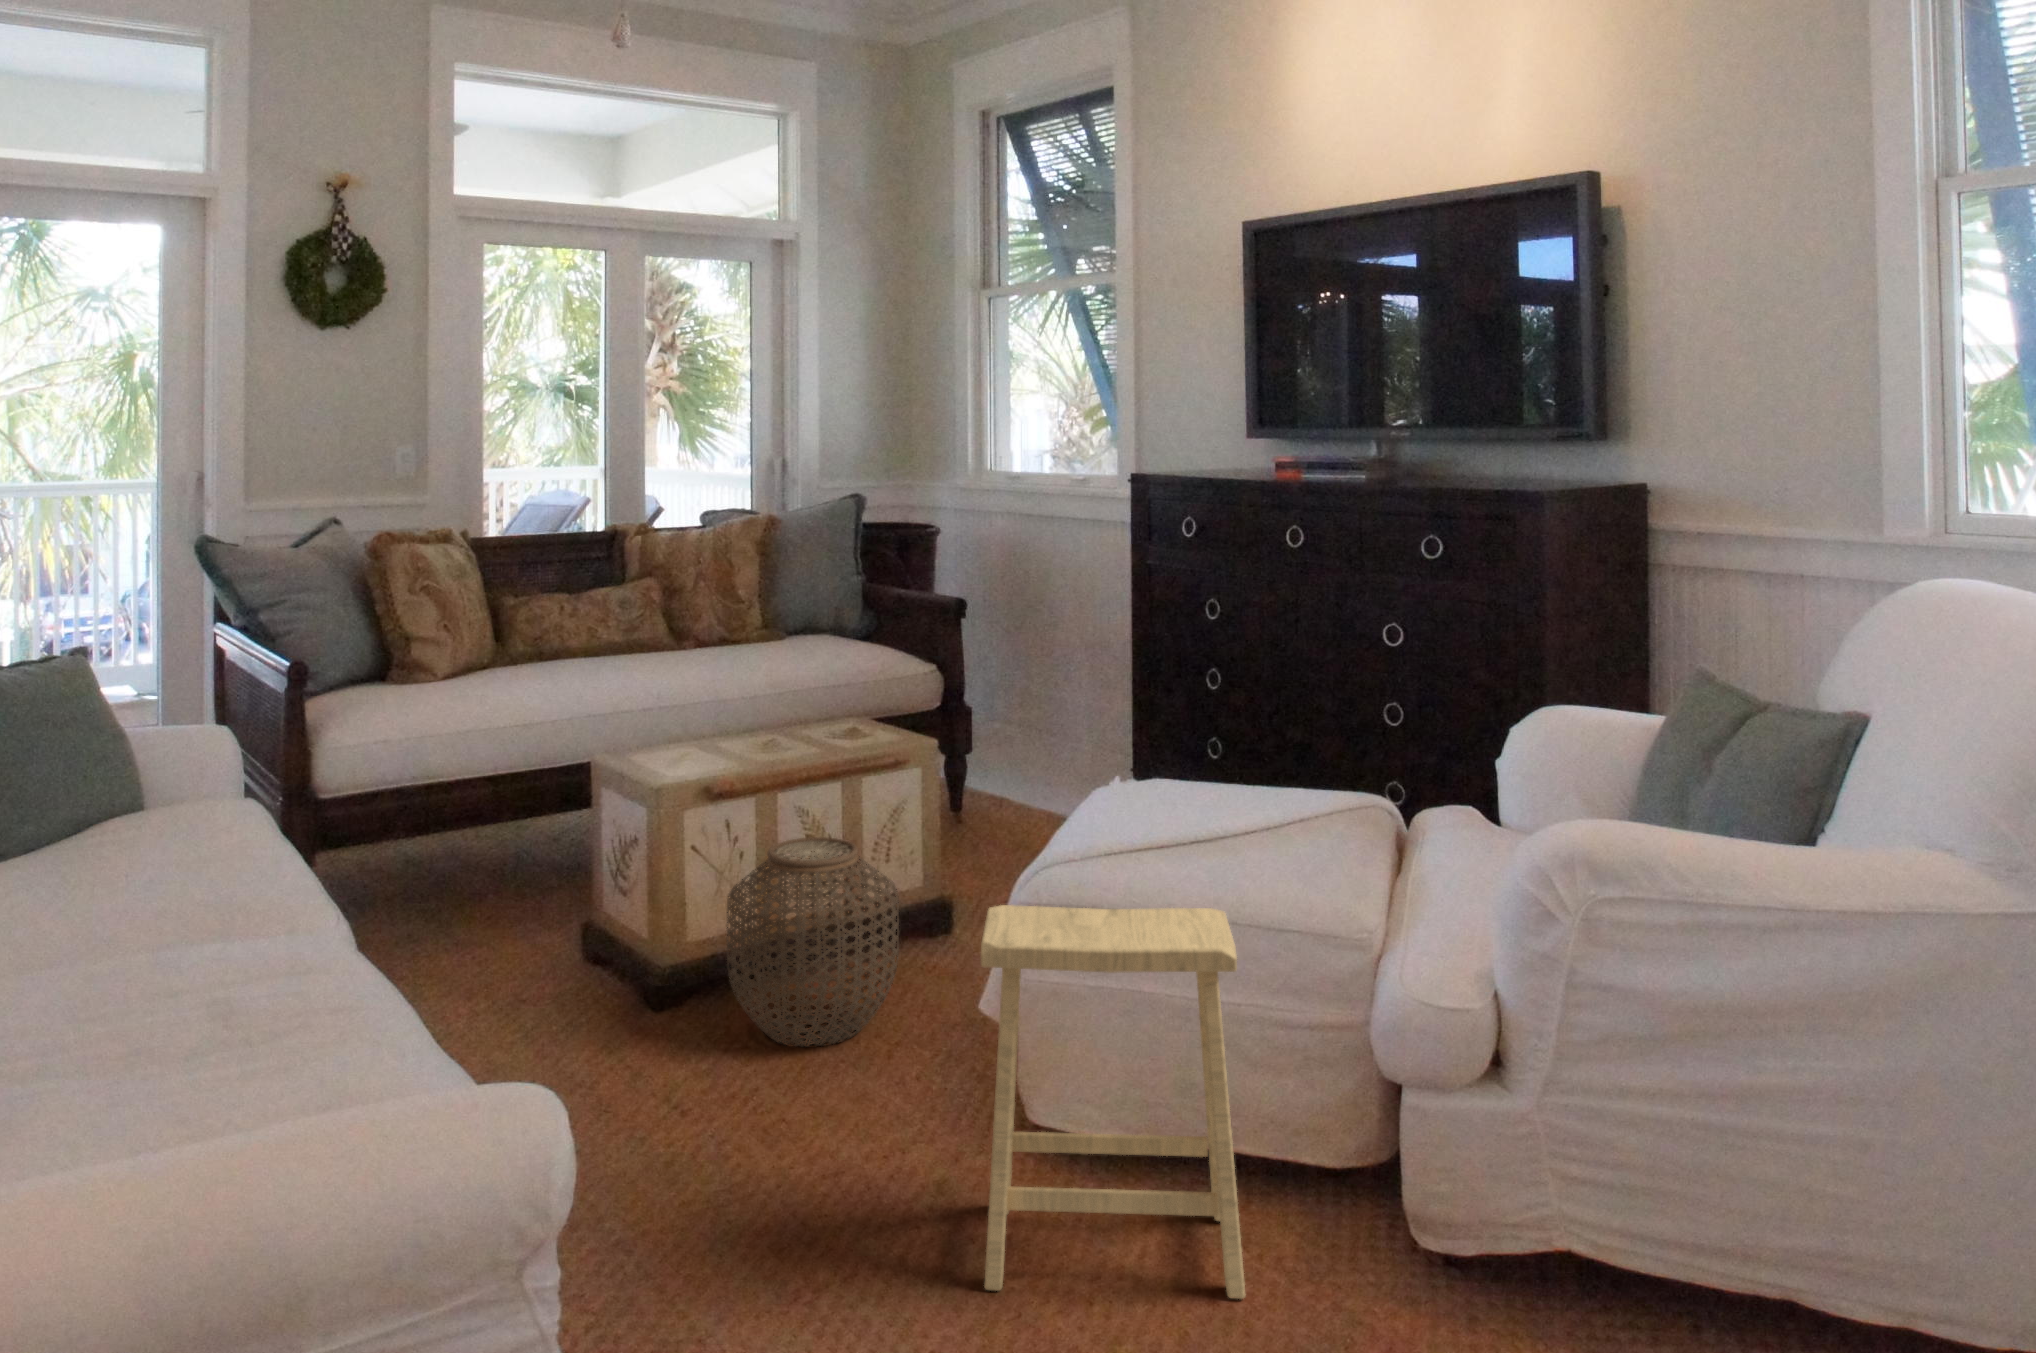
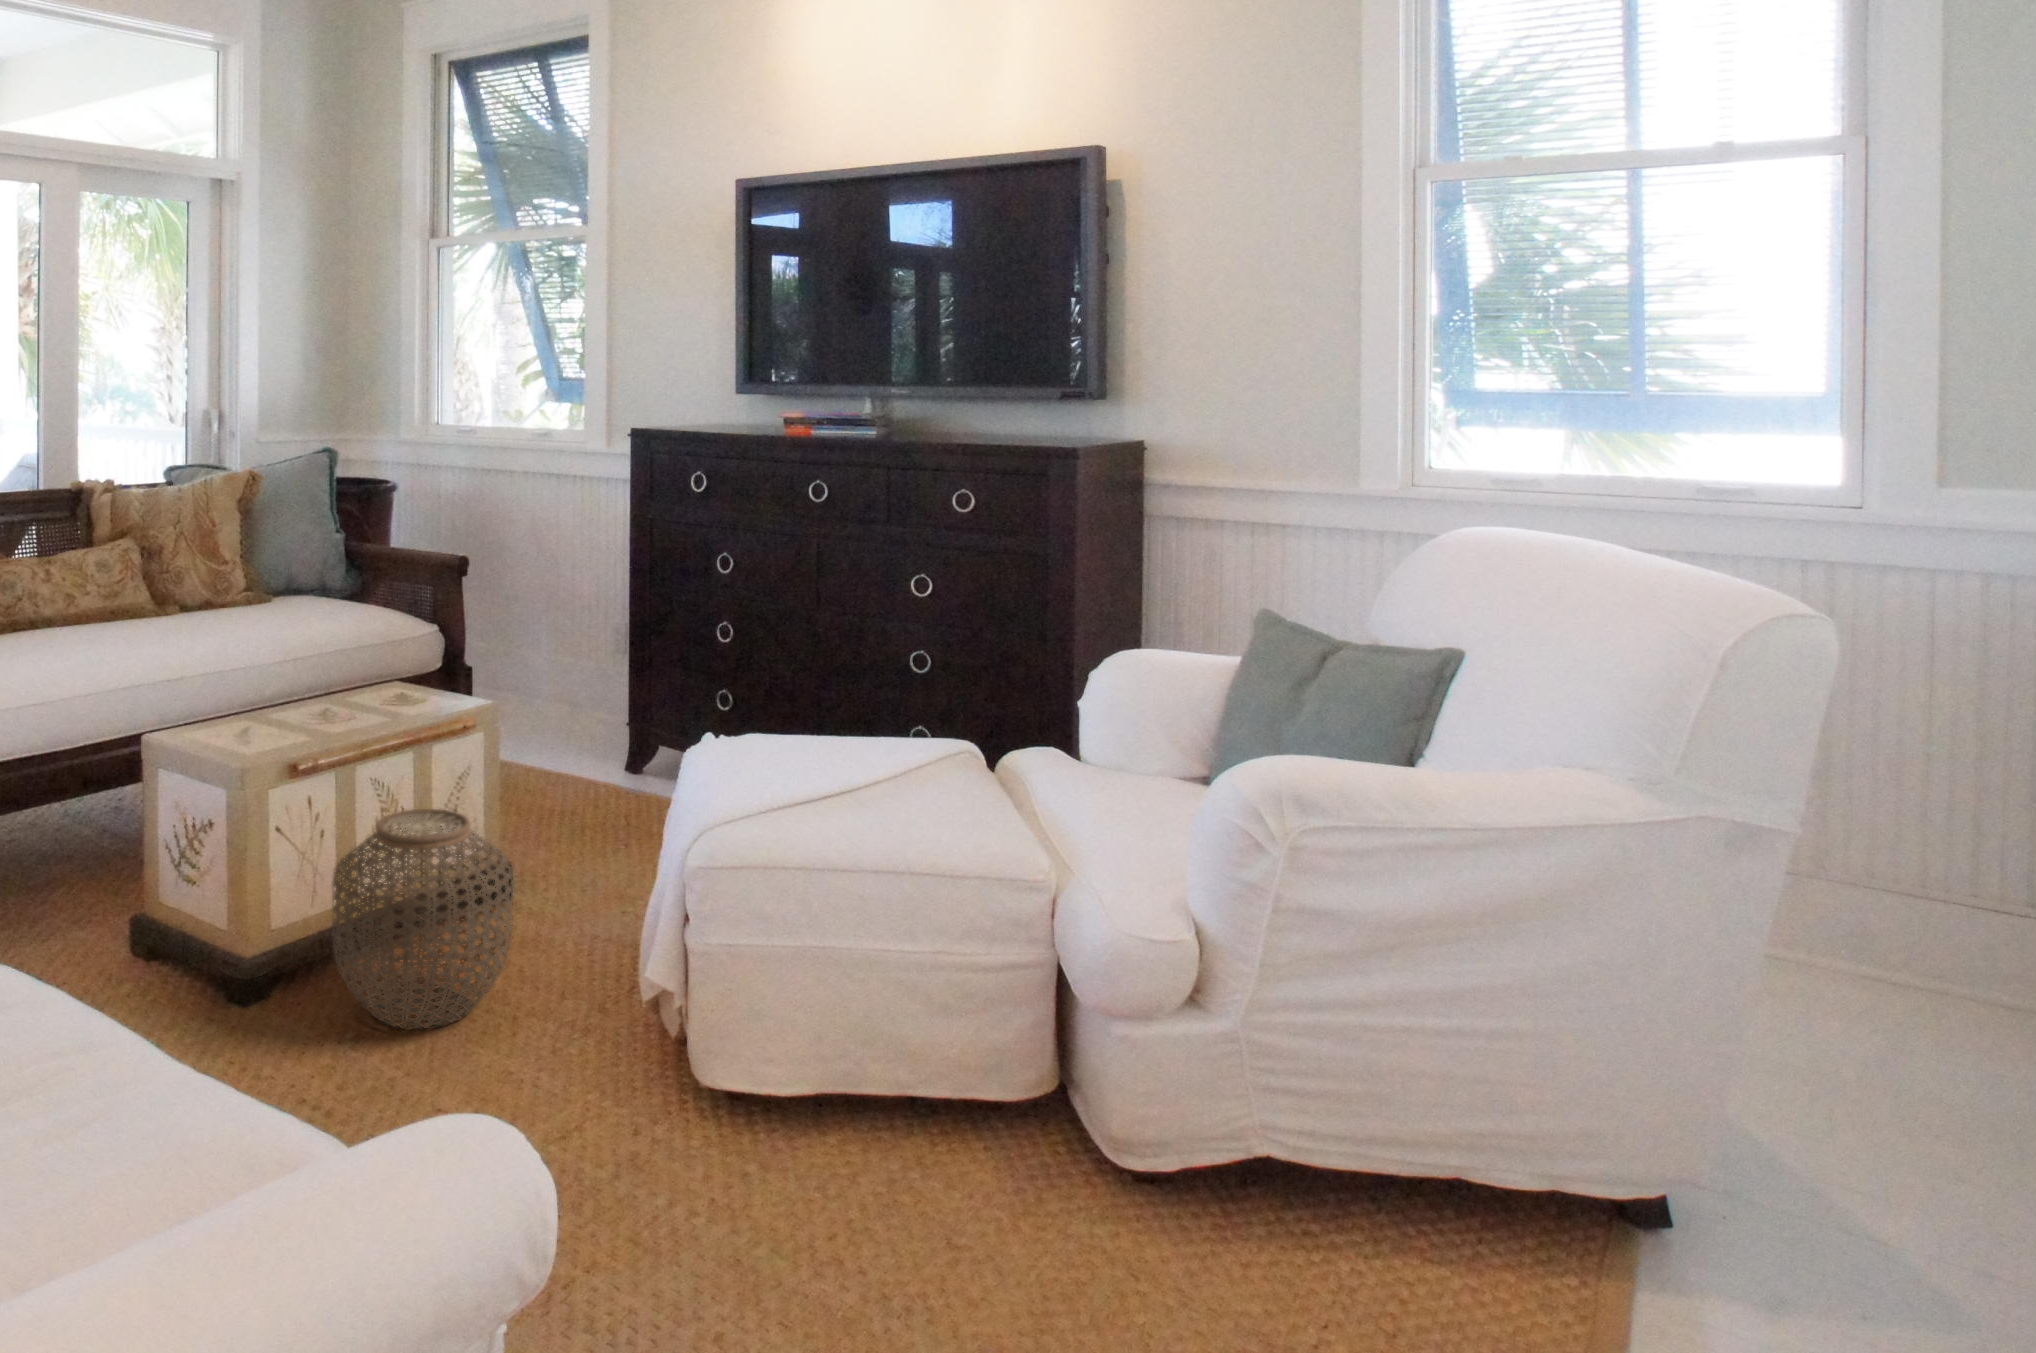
footstool: present [981,905,1245,1299] -> none [710,868,1004,1278]

